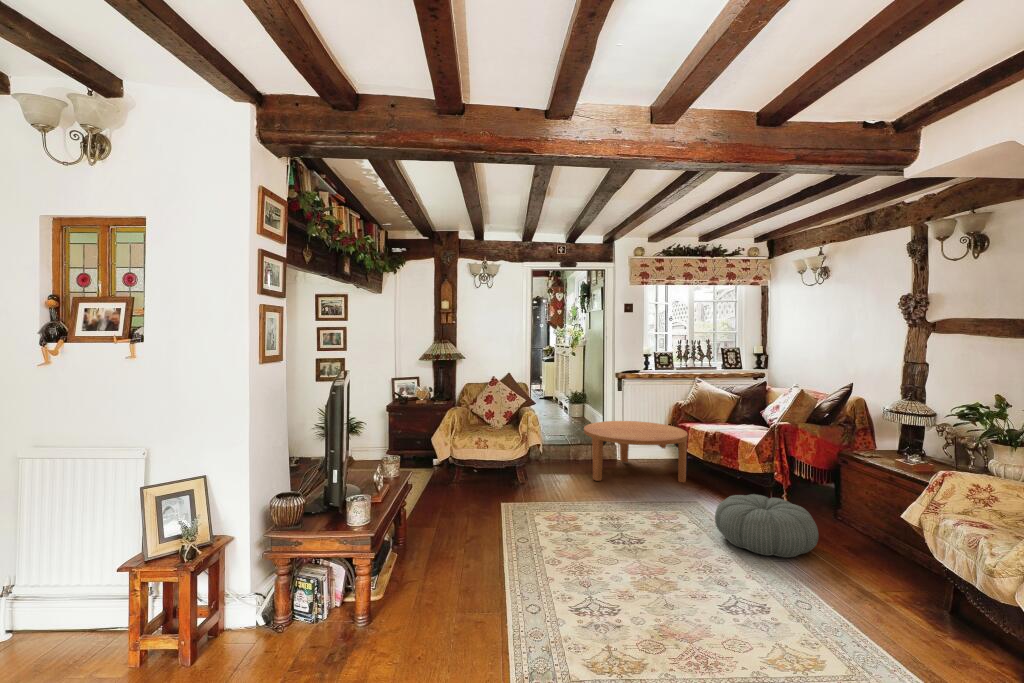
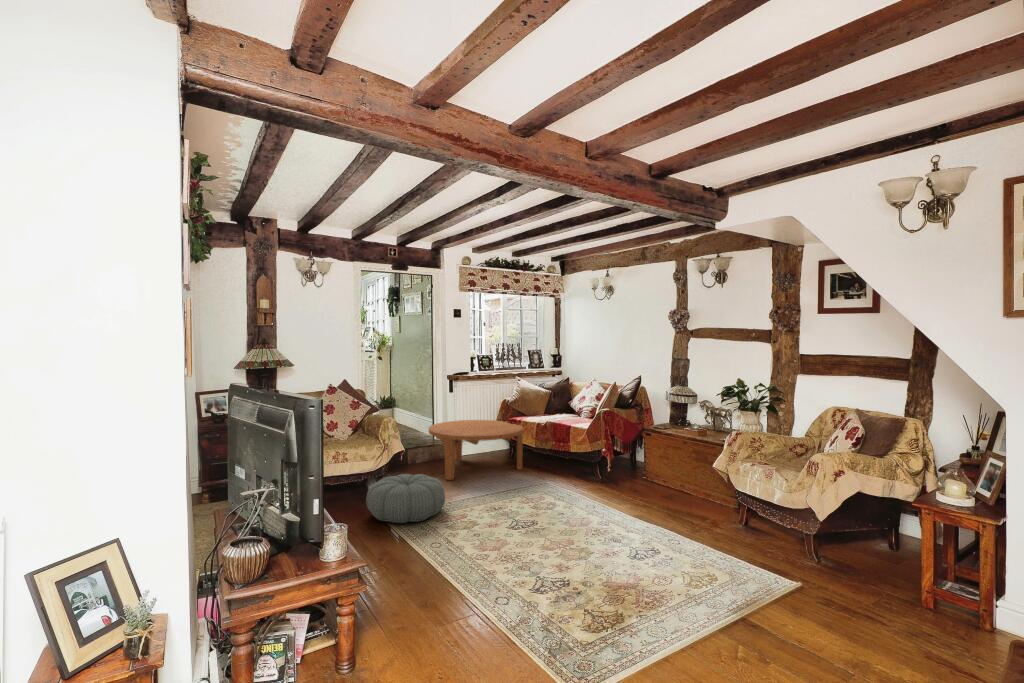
pouf: present [715,494,818,557] -> present [366,474,445,523]

